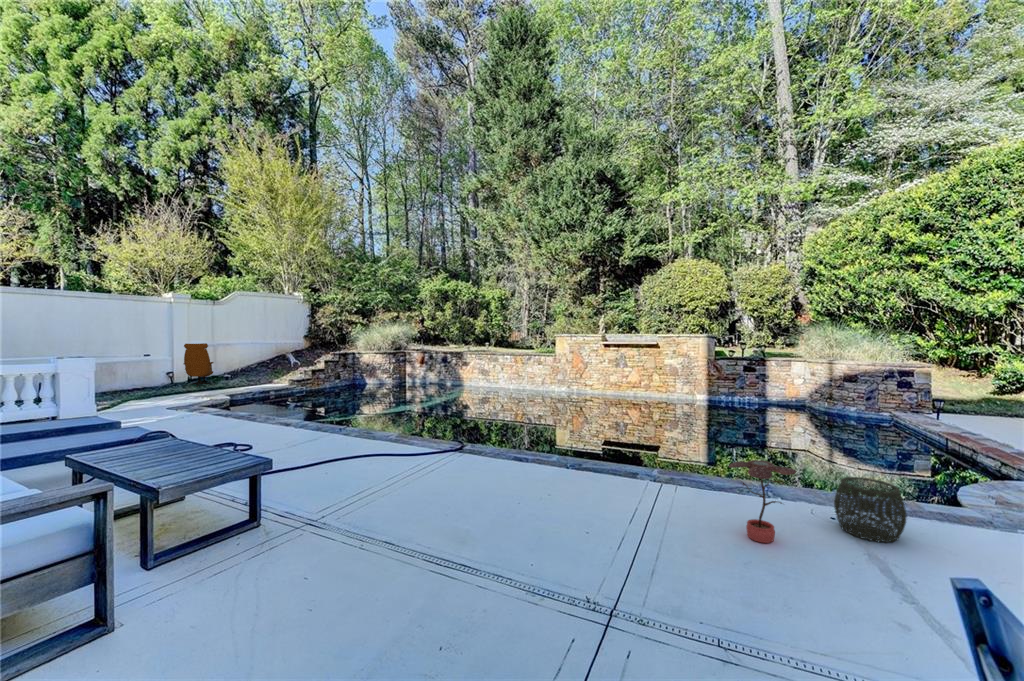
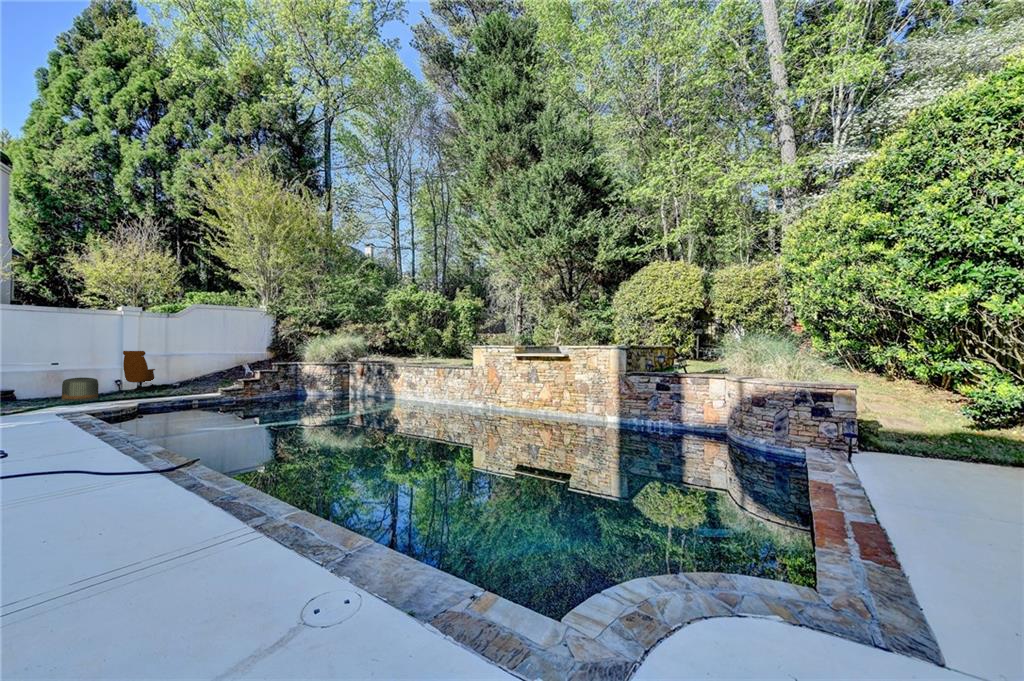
pouf: none [143,373,179,399] -> present [62,378,98,401]
potted plant: present [729,460,796,543] -> none [88,493,198,617]
woven basket: present [834,477,907,542] -> none [259,528,357,639]

